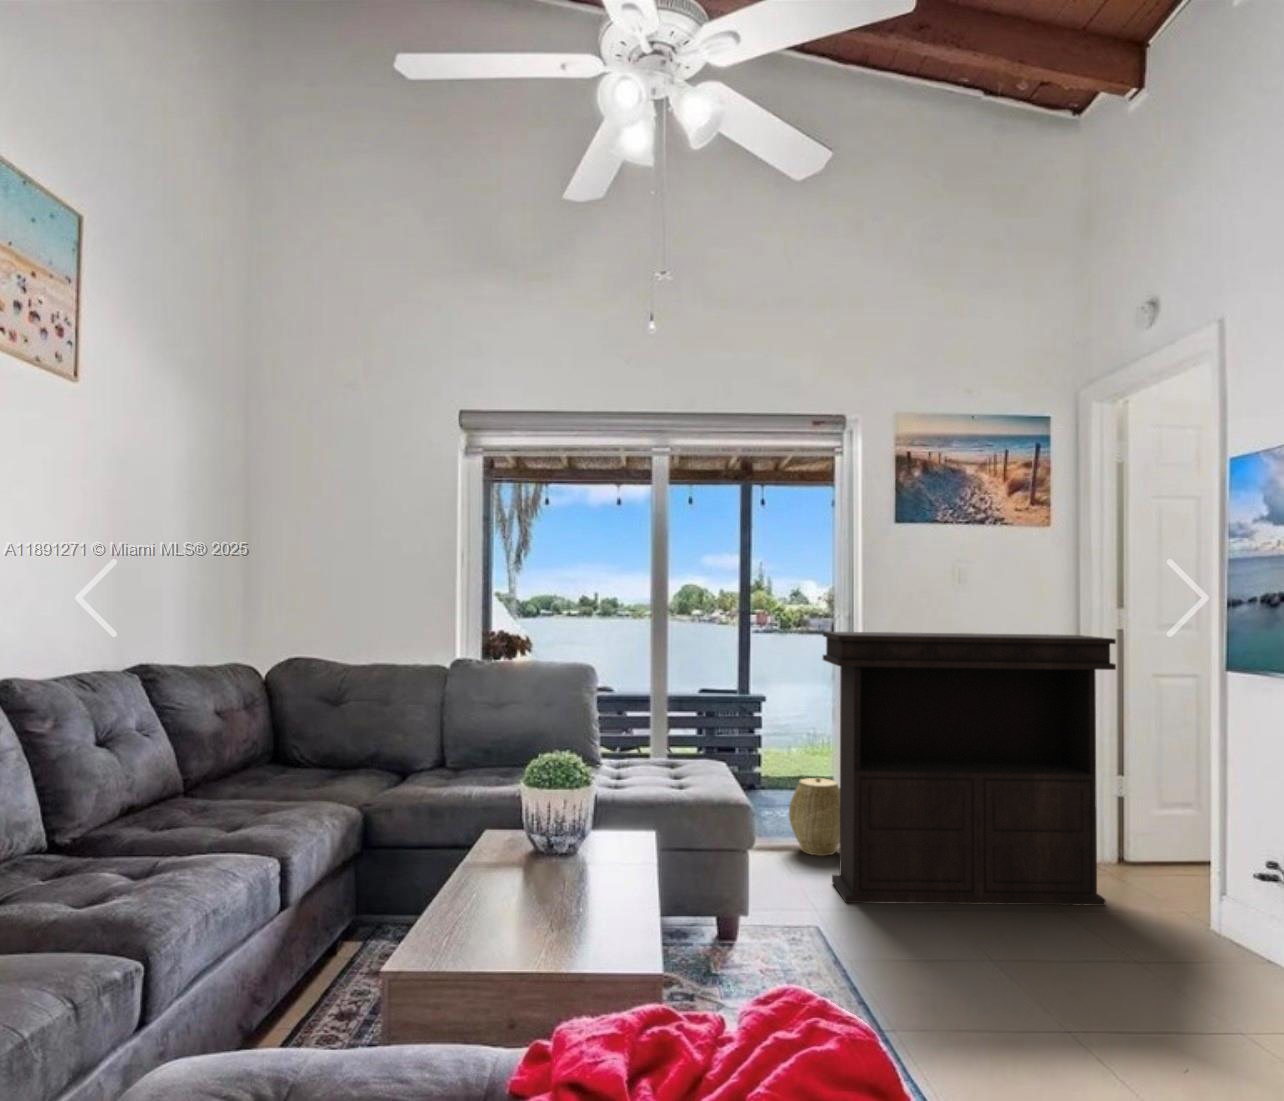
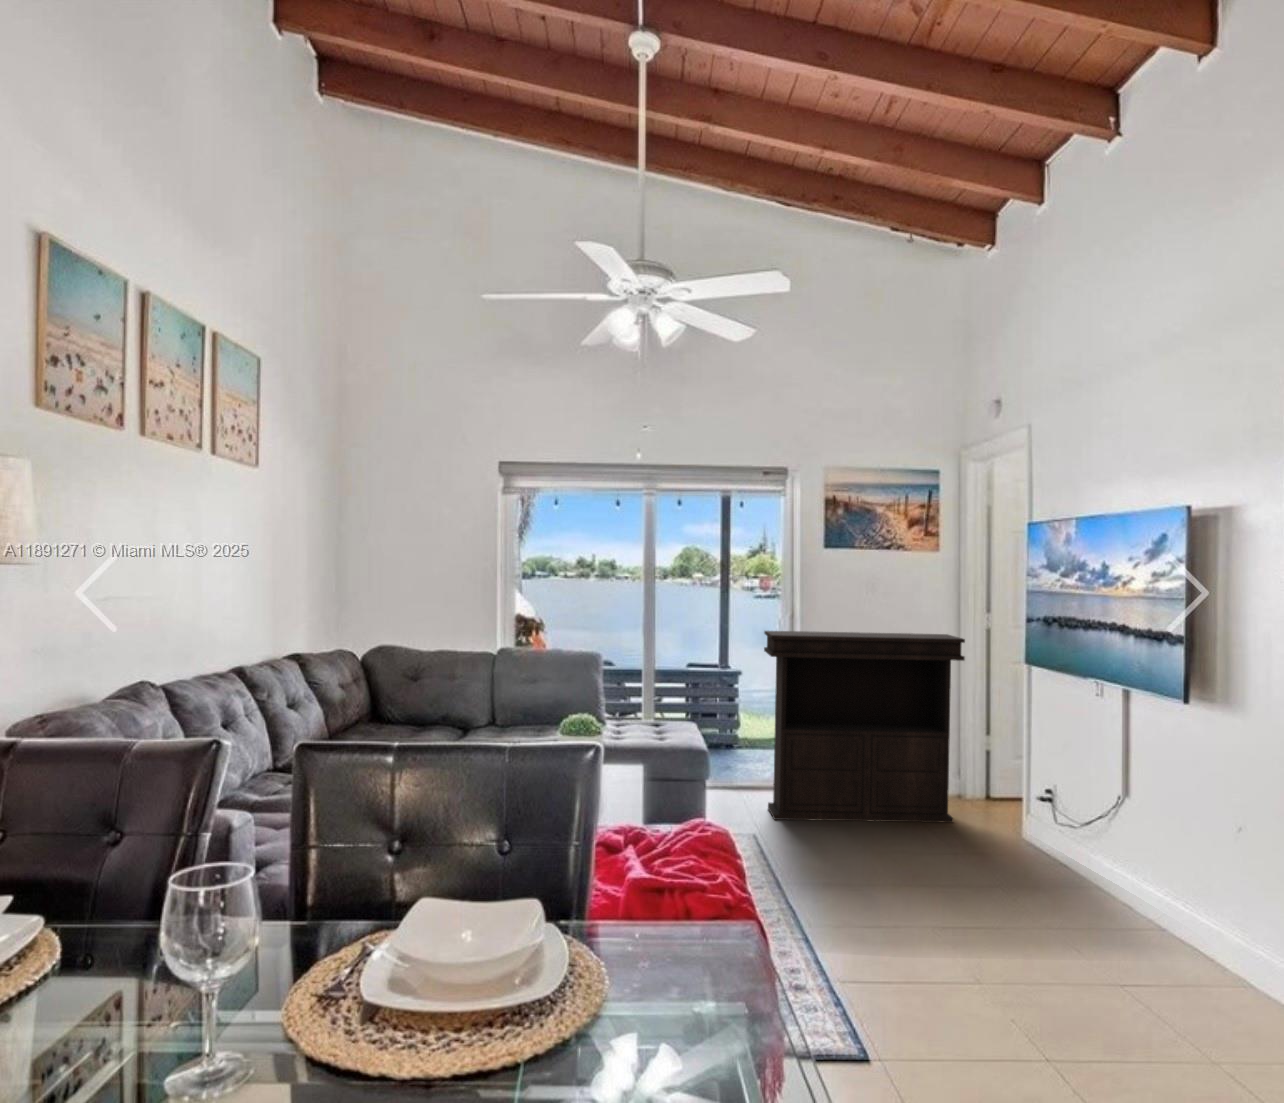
woven basket: present [789,778,840,856] -> none [743,735,786,792]

